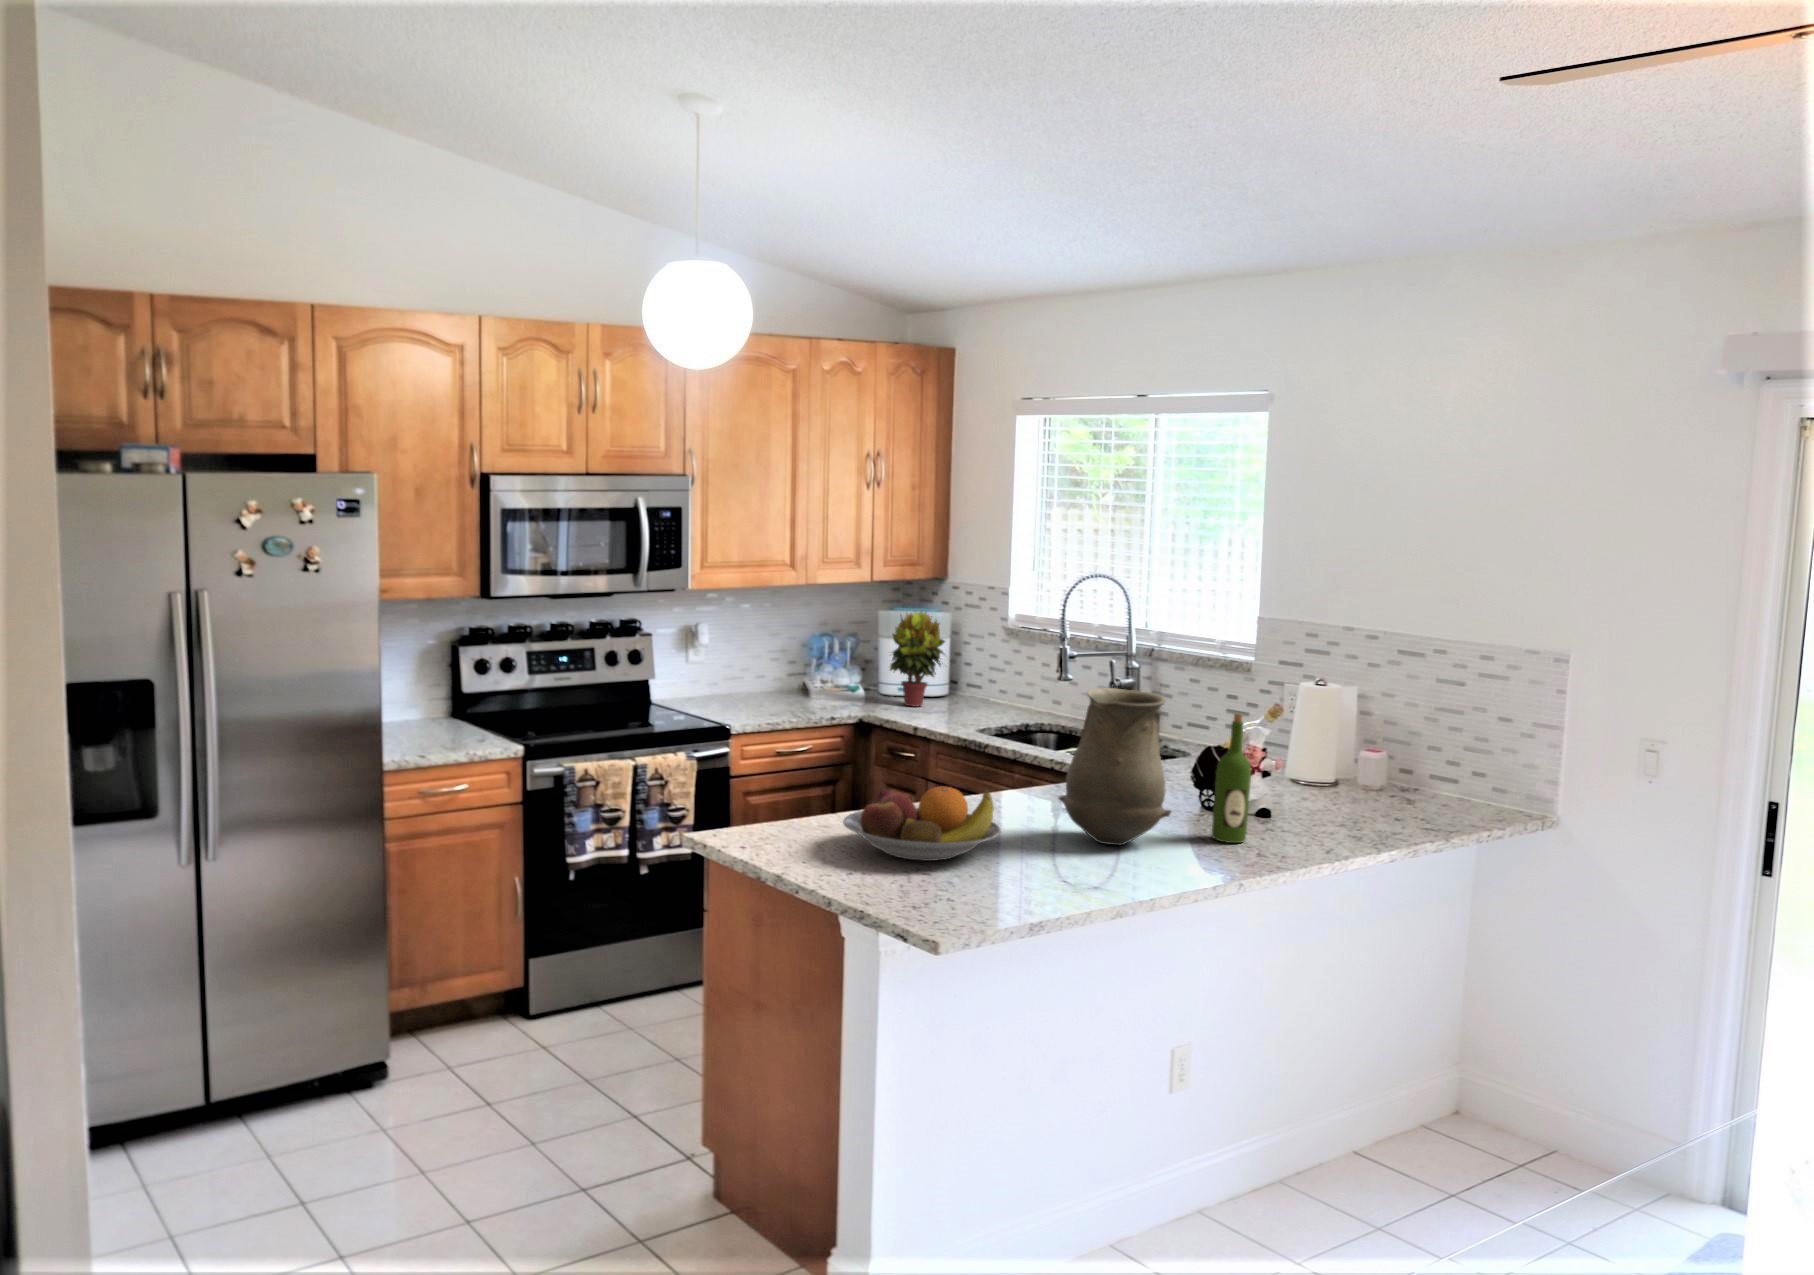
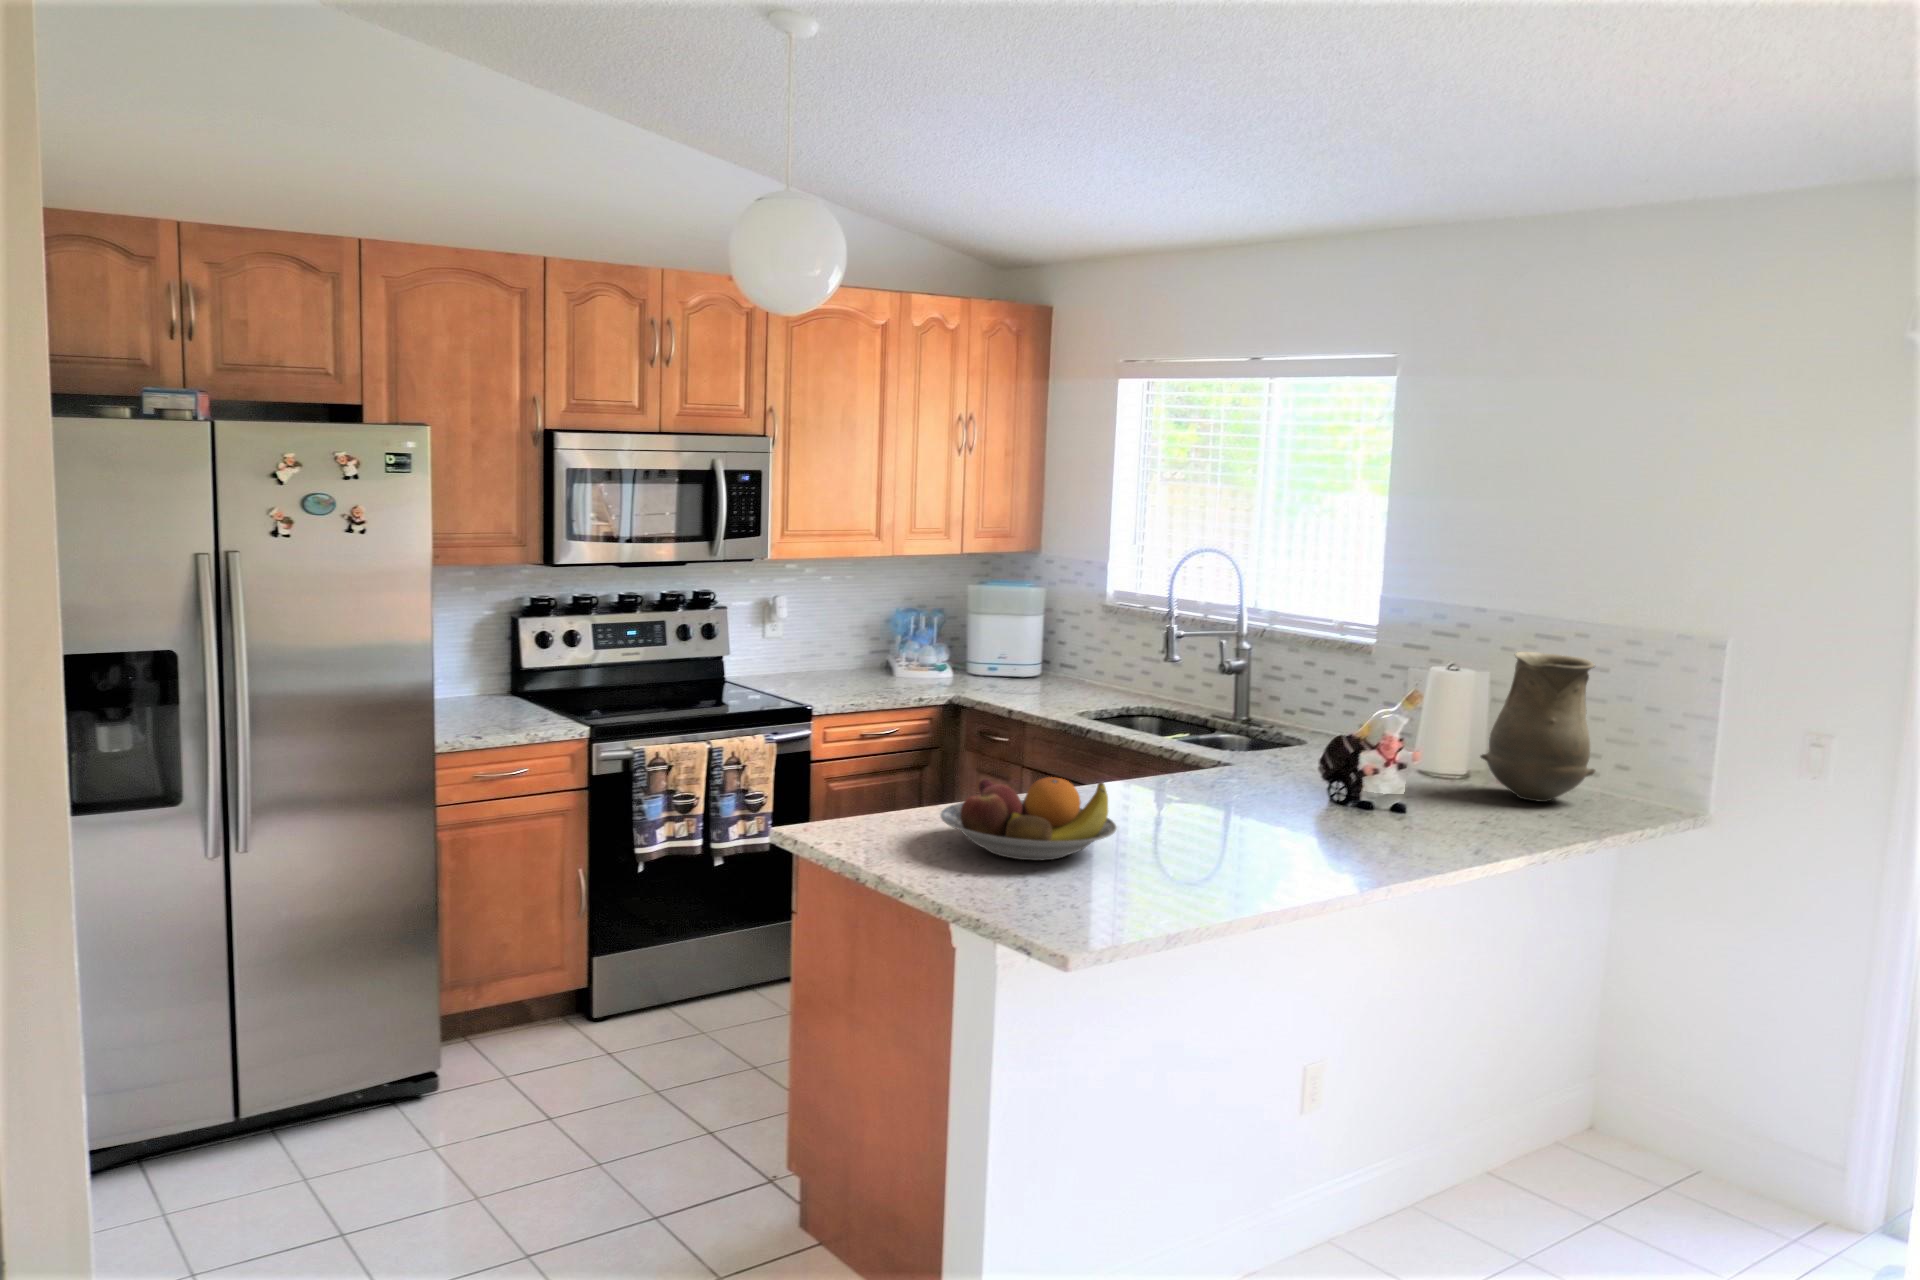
potted plant: present [890,611,945,707] -> none [976,585,1043,688]
vase: present [1059,688,1171,845] -> present [1480,652,1595,802]
wine bottle: present [1212,713,1251,843] -> none [1349,698,1394,843]

